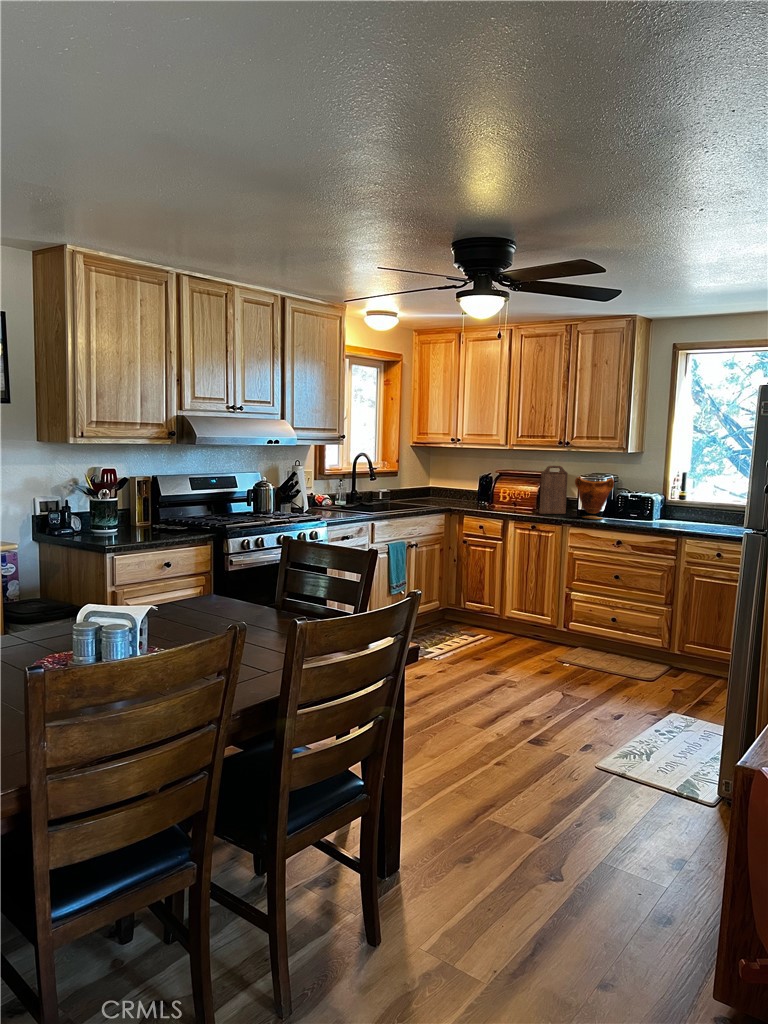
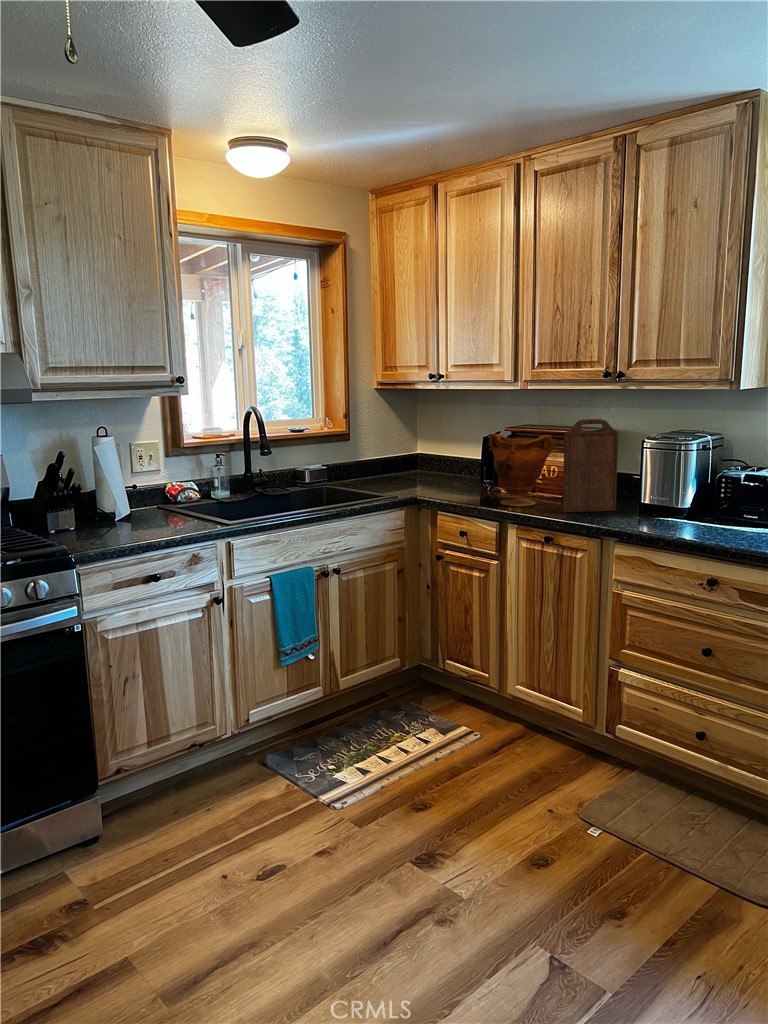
vase: present [575,477,614,519] -> present [489,434,553,506]

